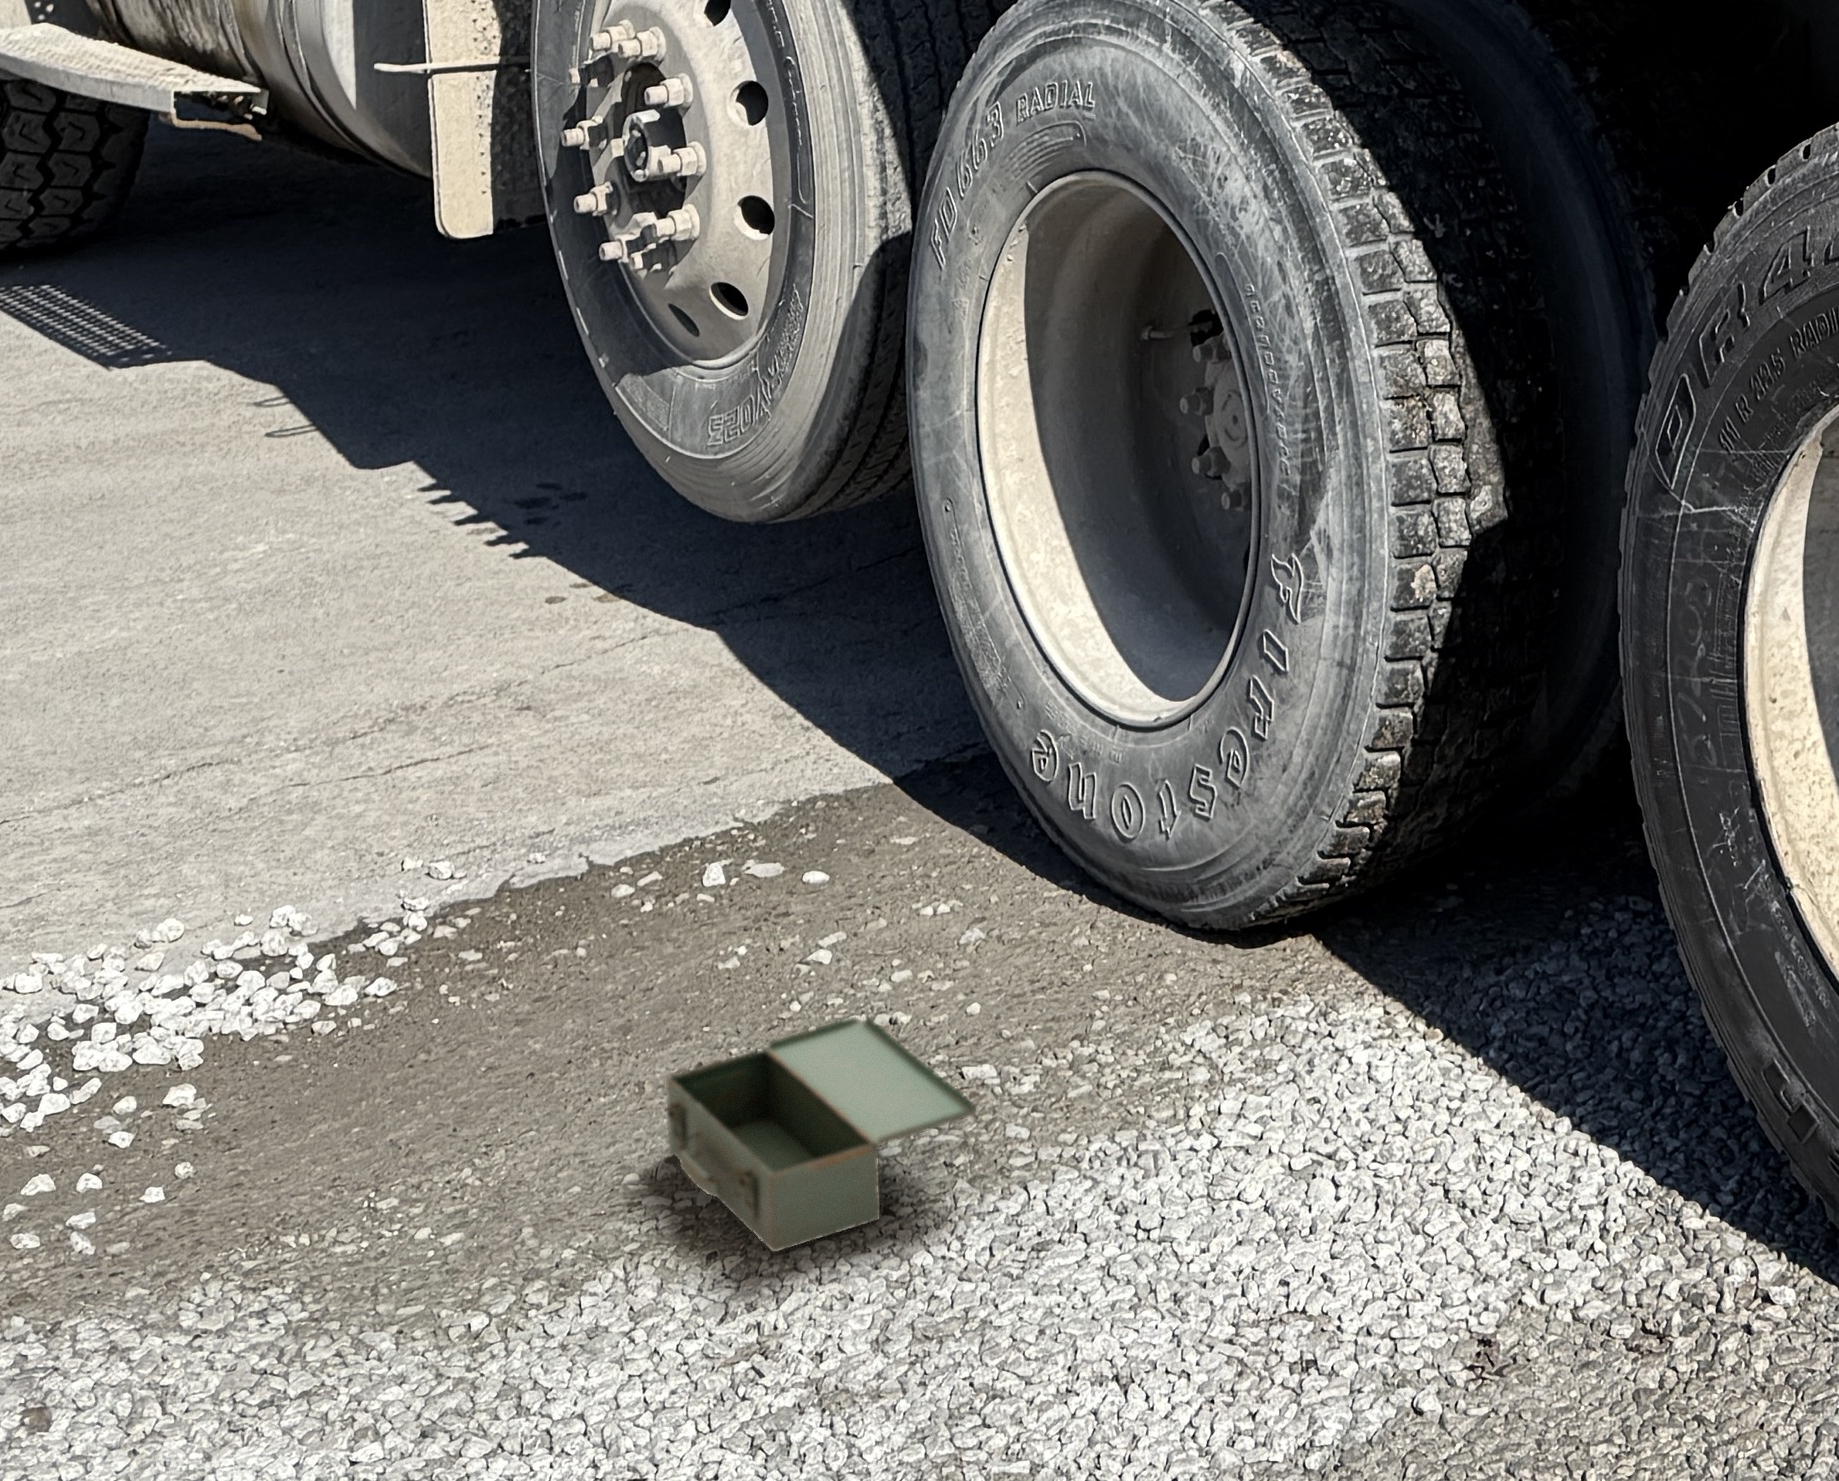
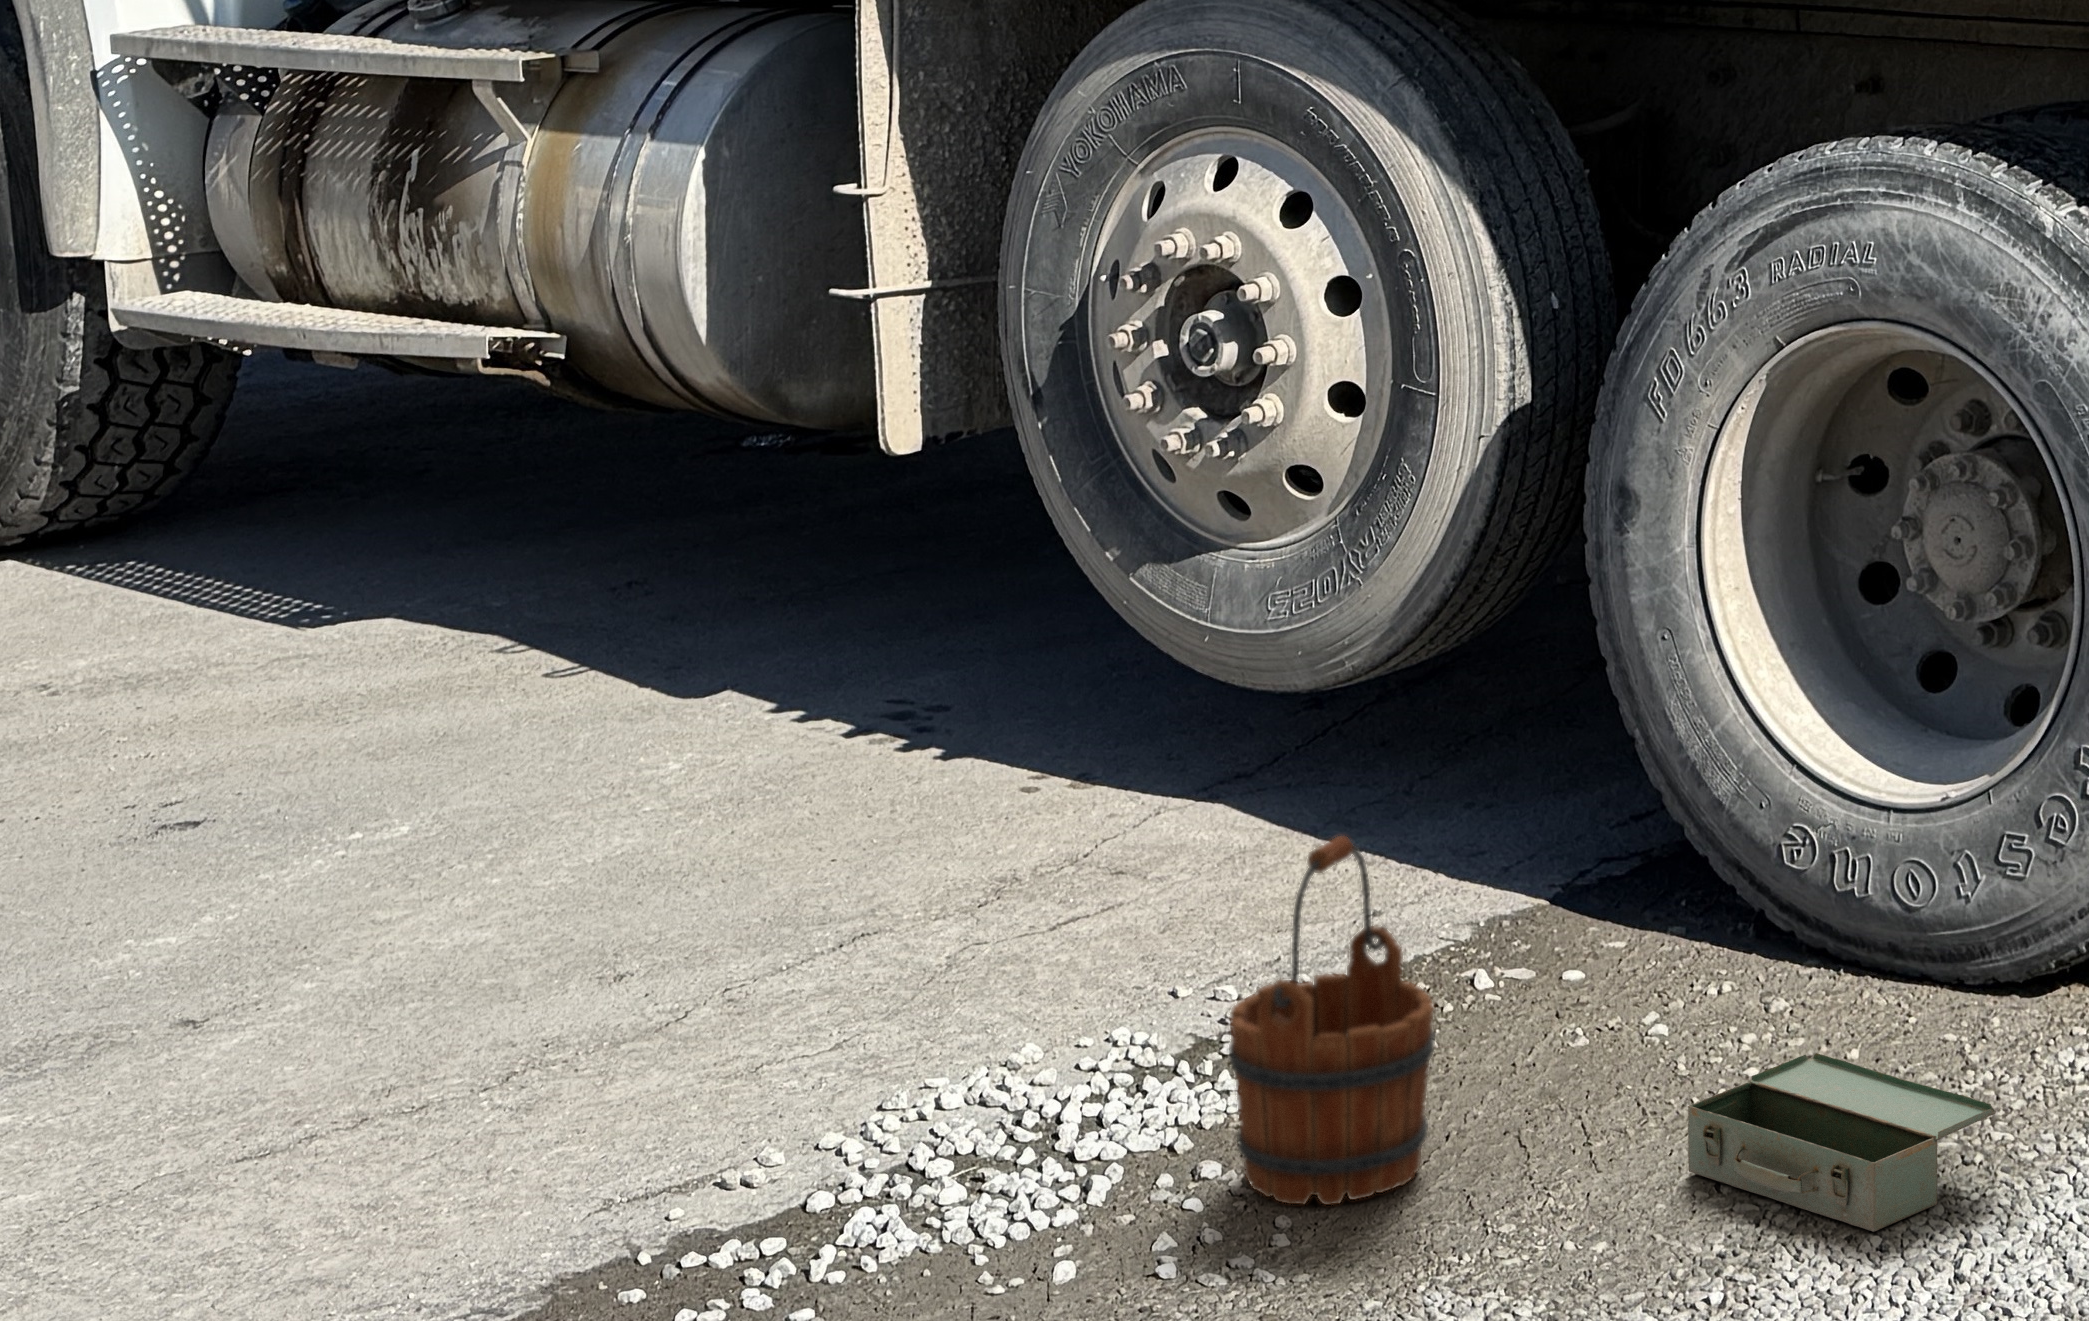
wooden bucket: none [187,748,432,1162] -> present [1229,836,1435,1205]

